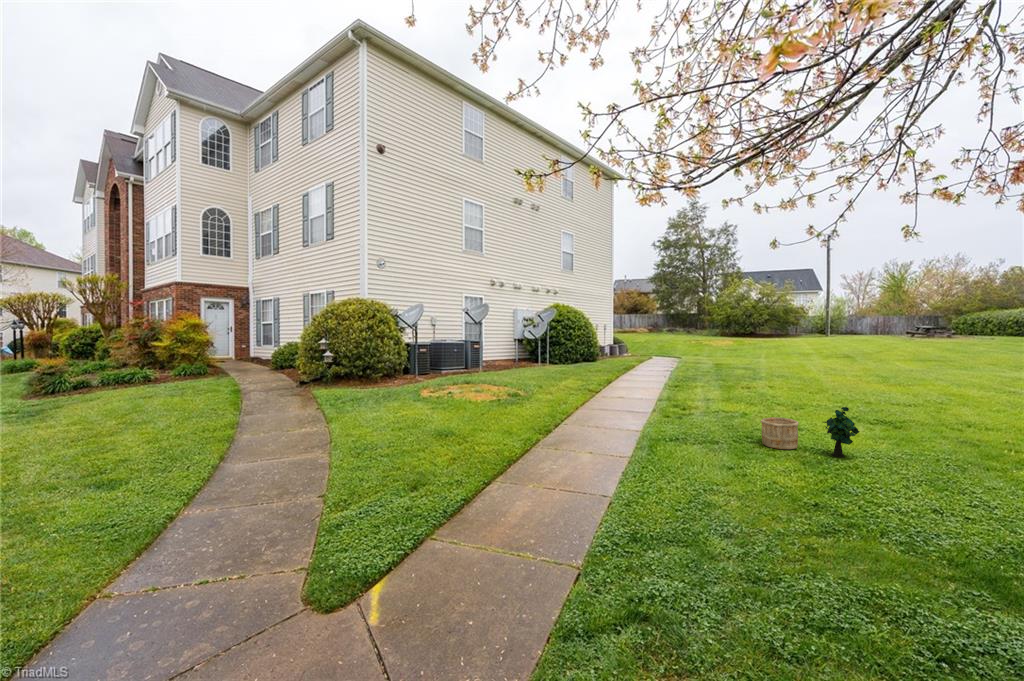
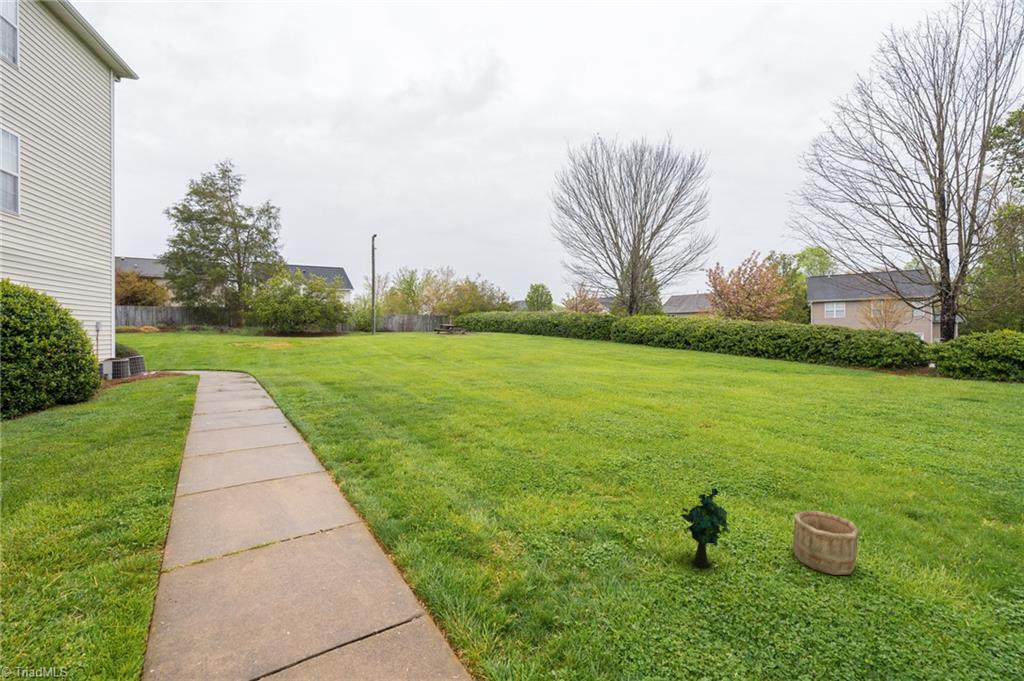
wooden bucket: present [760,417,799,449] -> present [793,510,860,575]

